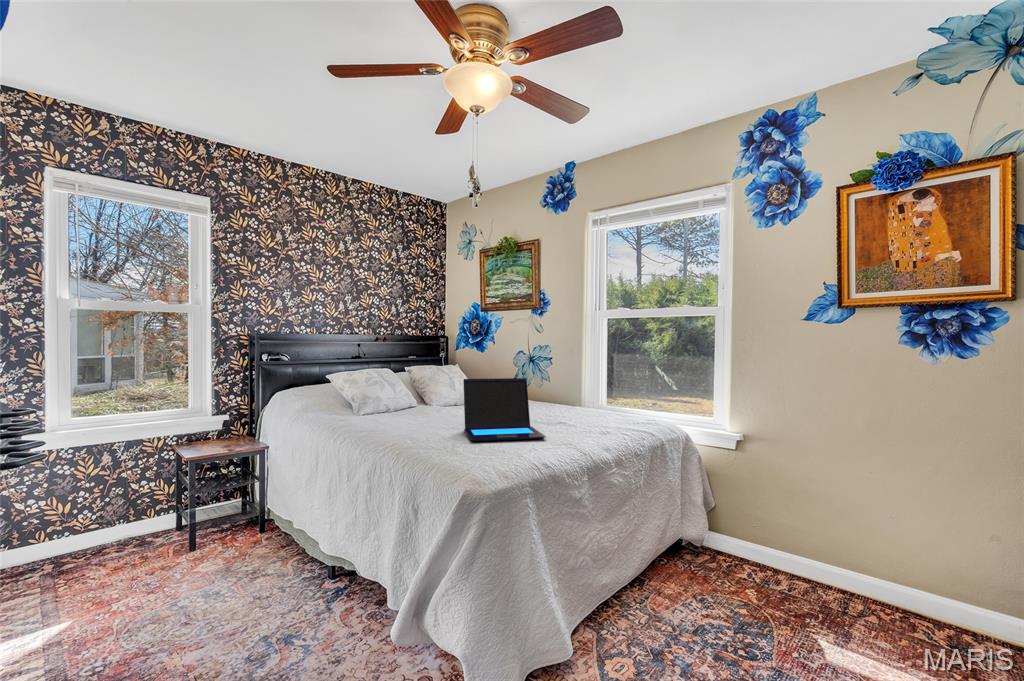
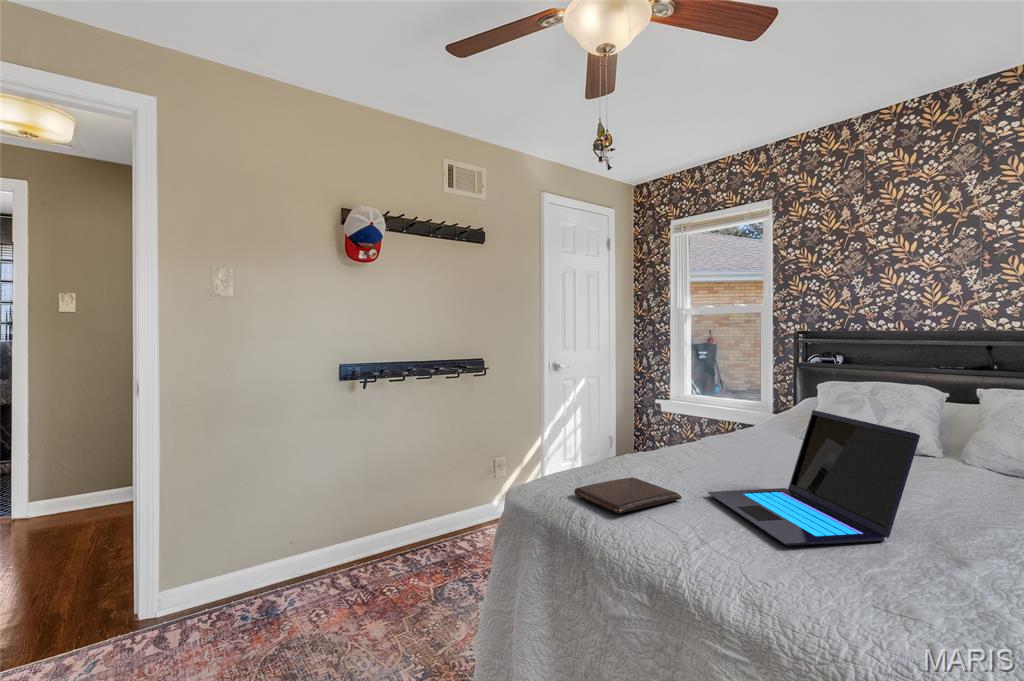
book: none [437,443,514,467] -> present [574,477,682,513]

